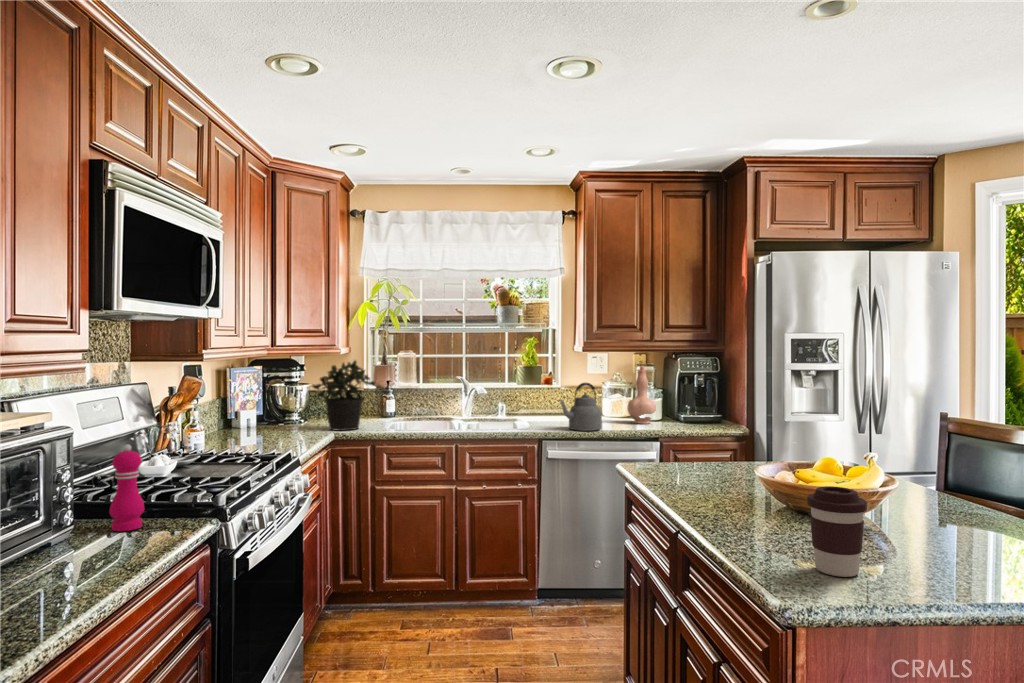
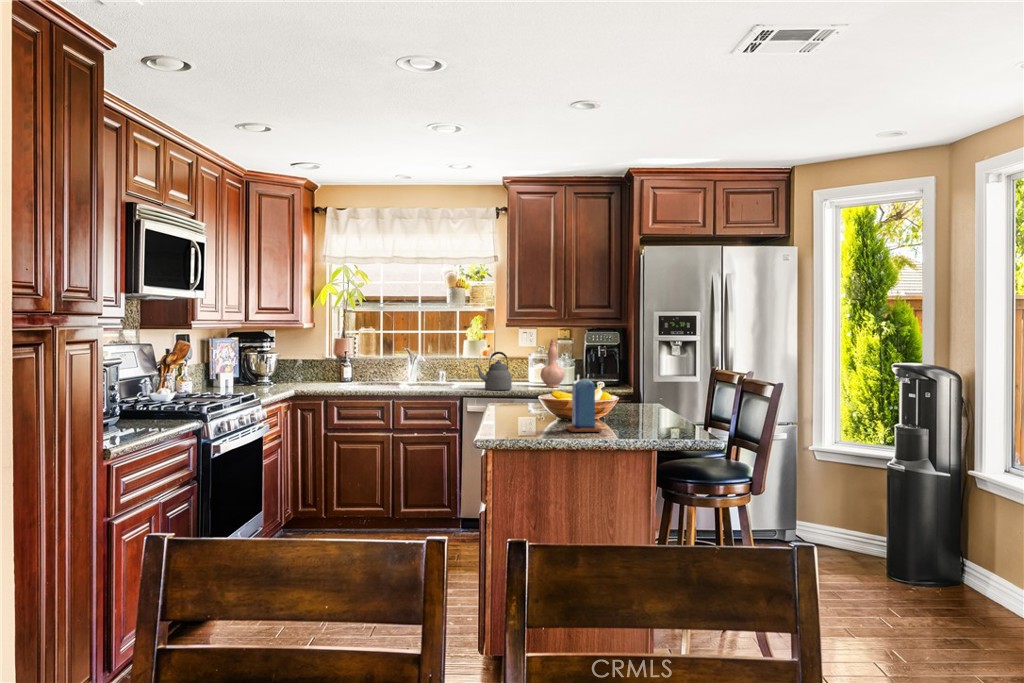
potted plant: present [312,361,375,431] -> none [276,332,328,388]
pepper mill: present [110,444,144,531] -> none [137,373,158,425]
candle: none [853,451,942,559] -> present [566,375,601,432]
coffee cup: present [807,486,867,577] -> none [517,390,546,436]

